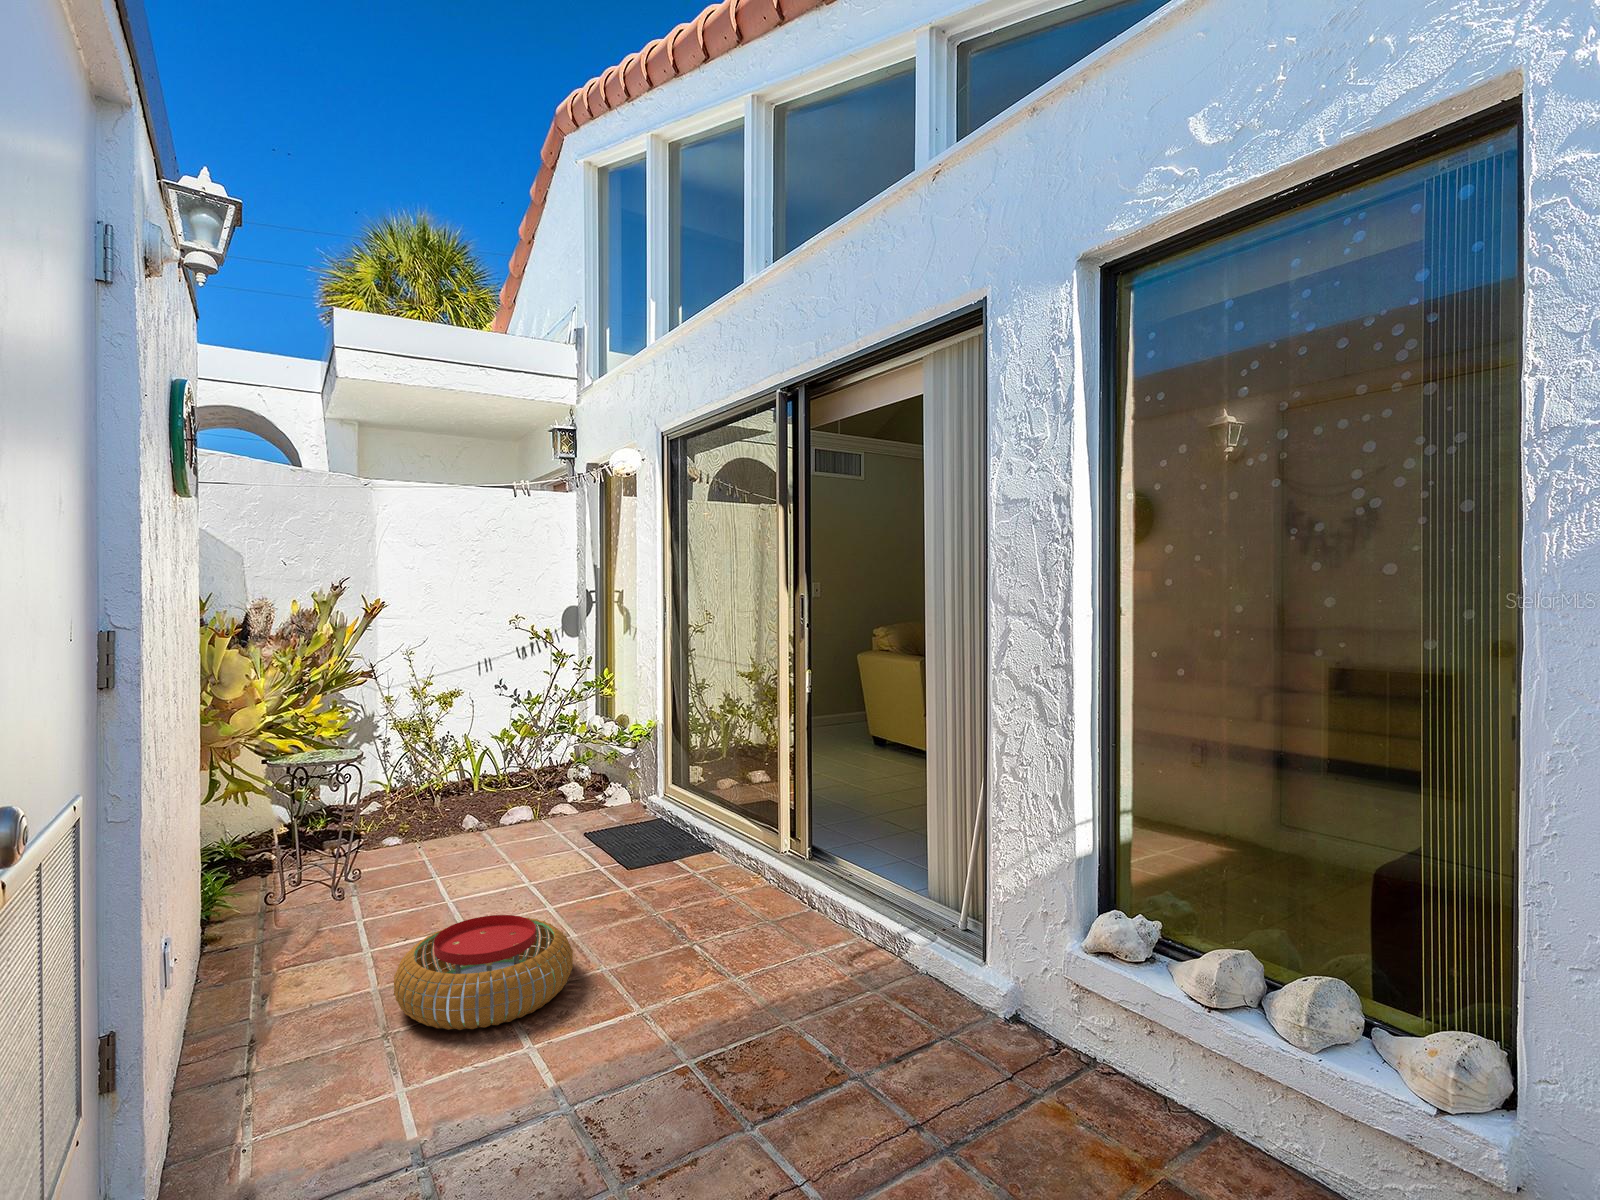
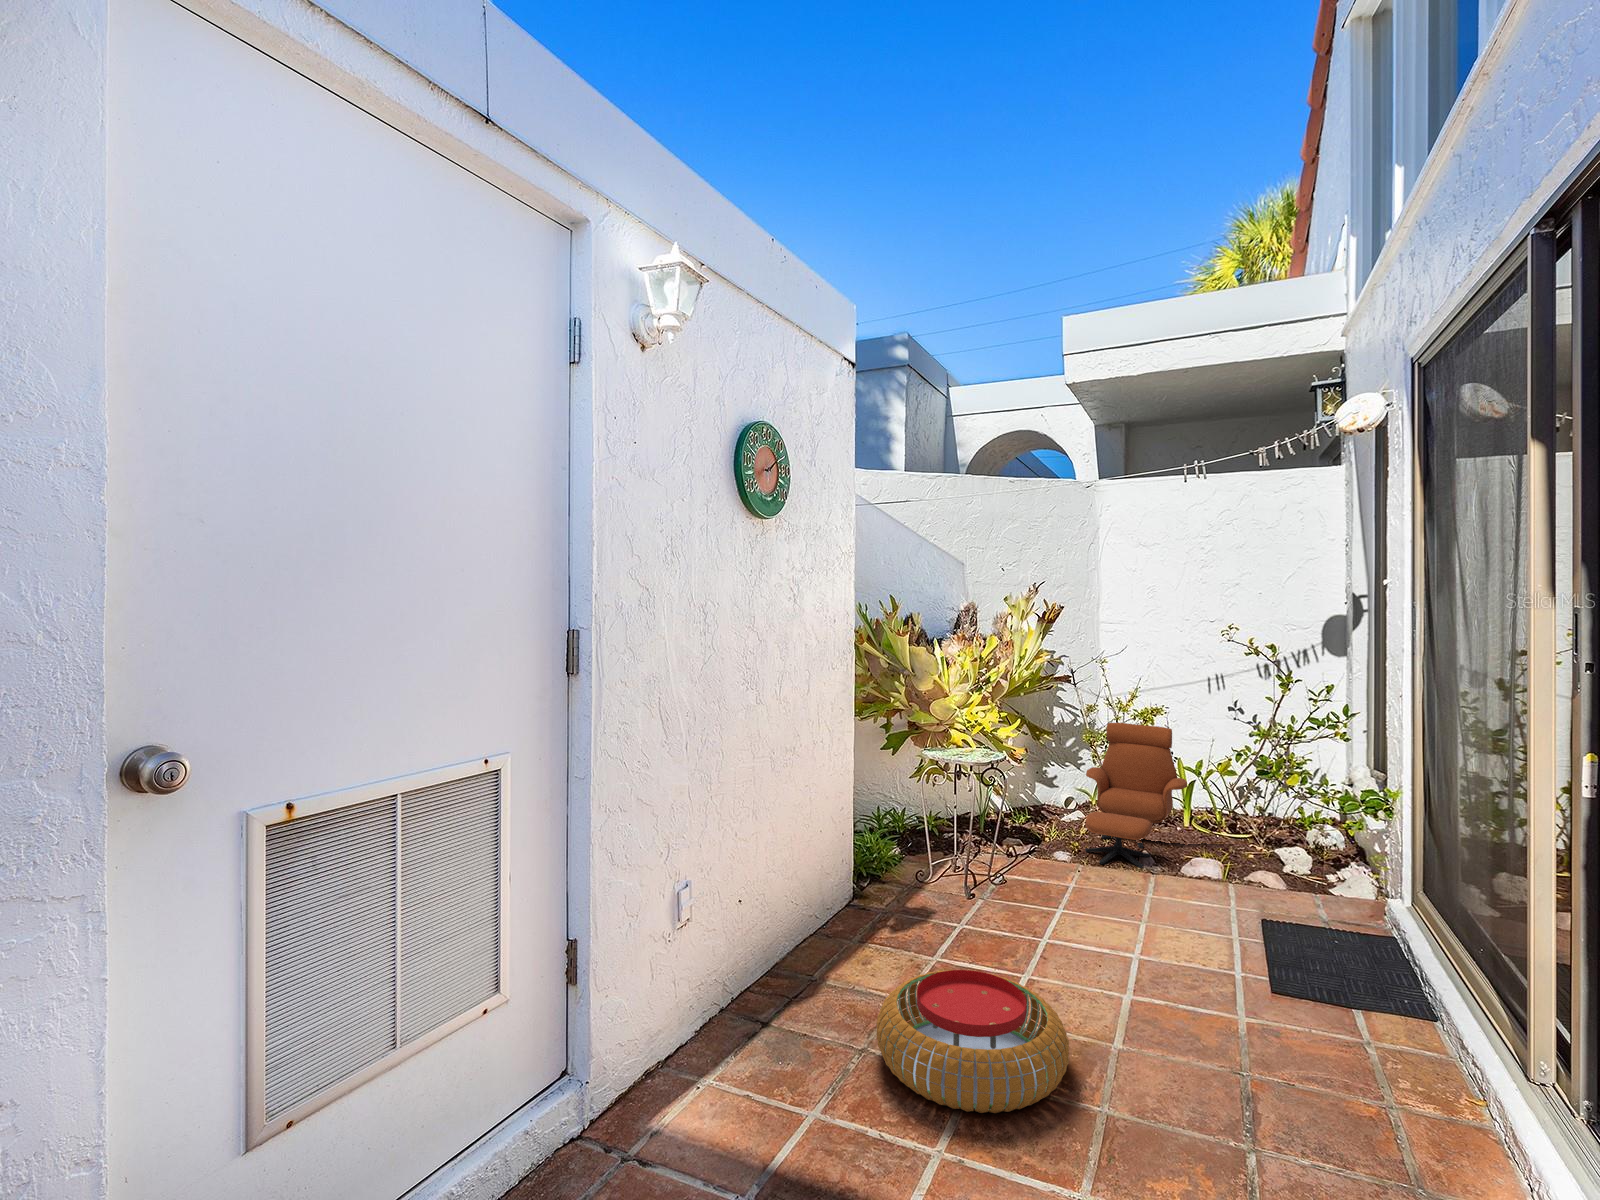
lounge chair: none [385,708,481,839] -> present [1085,723,1187,868]

